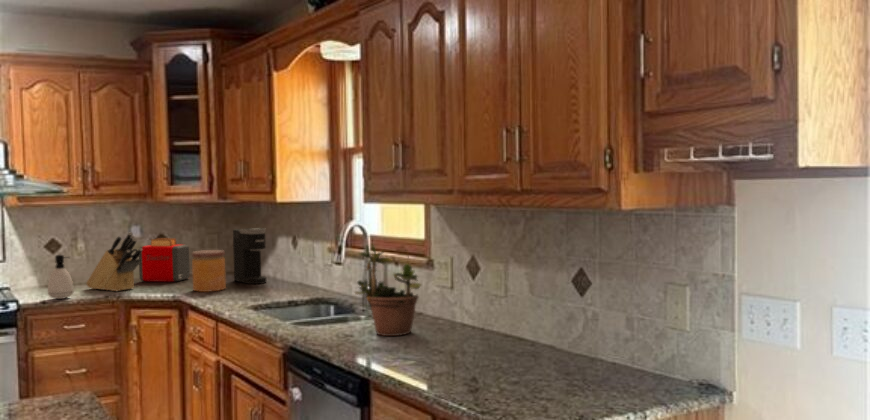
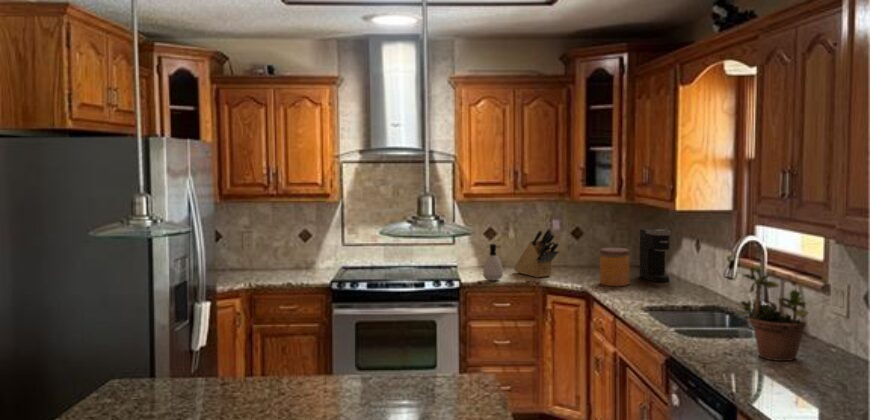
toaster: present [139,238,190,282] -> none [558,232,601,272]

